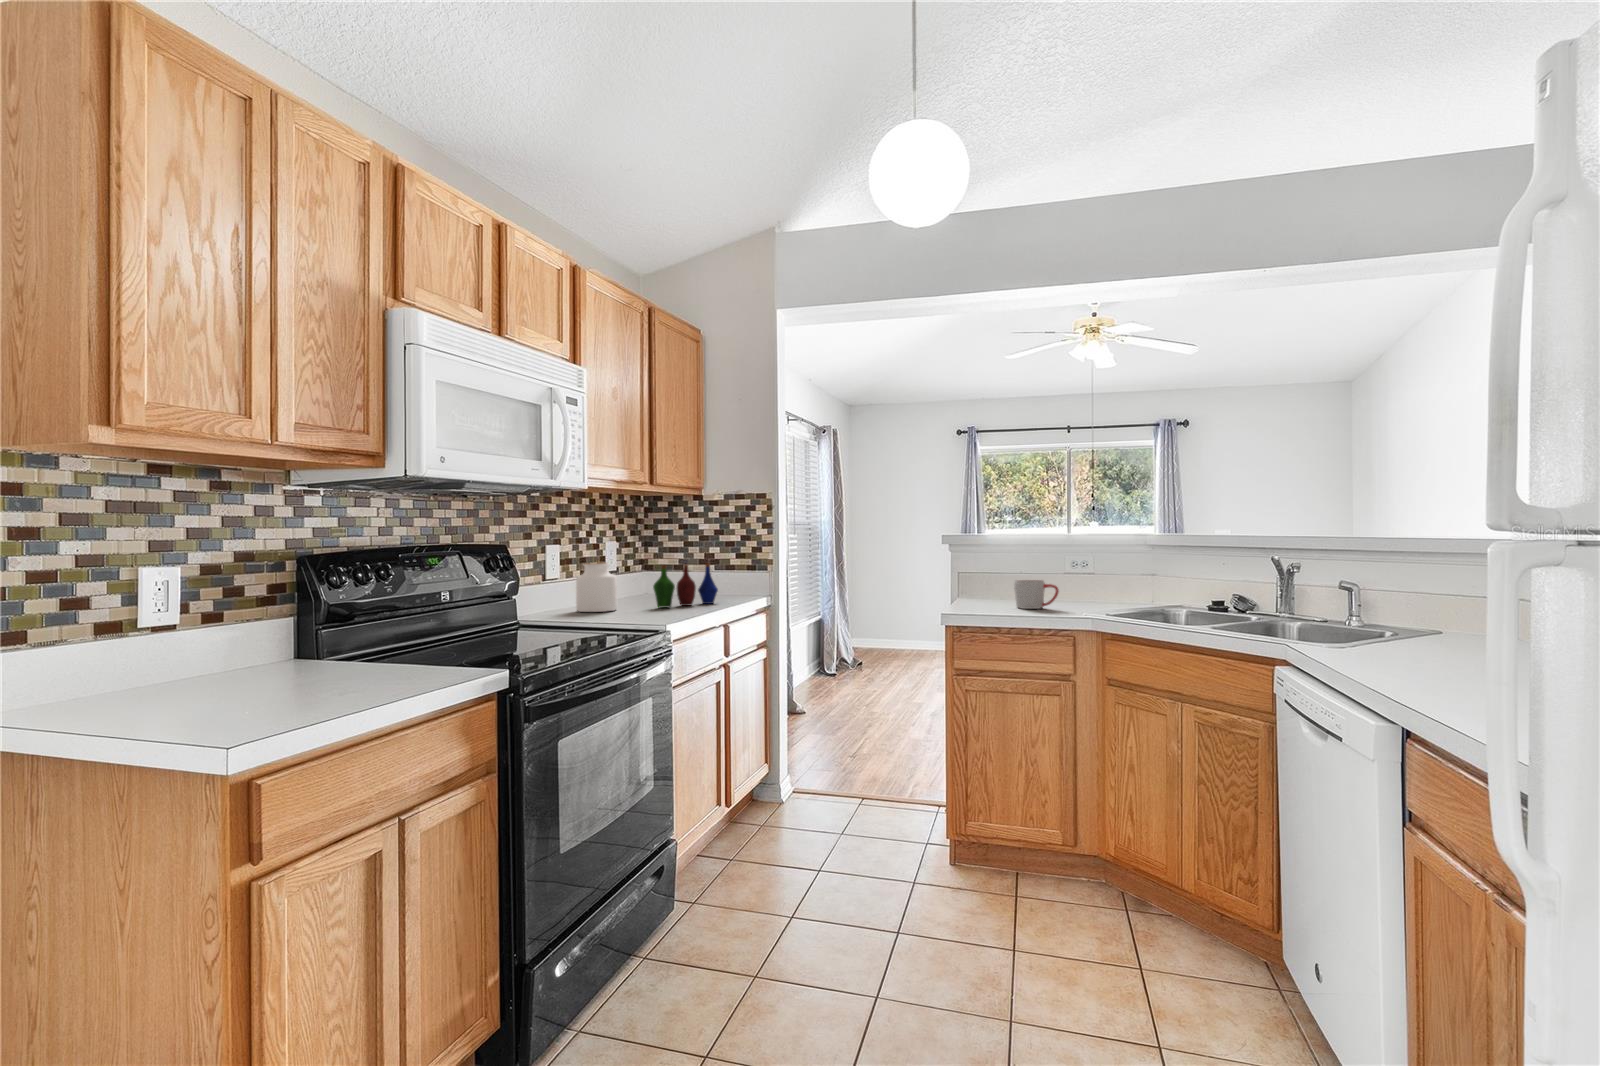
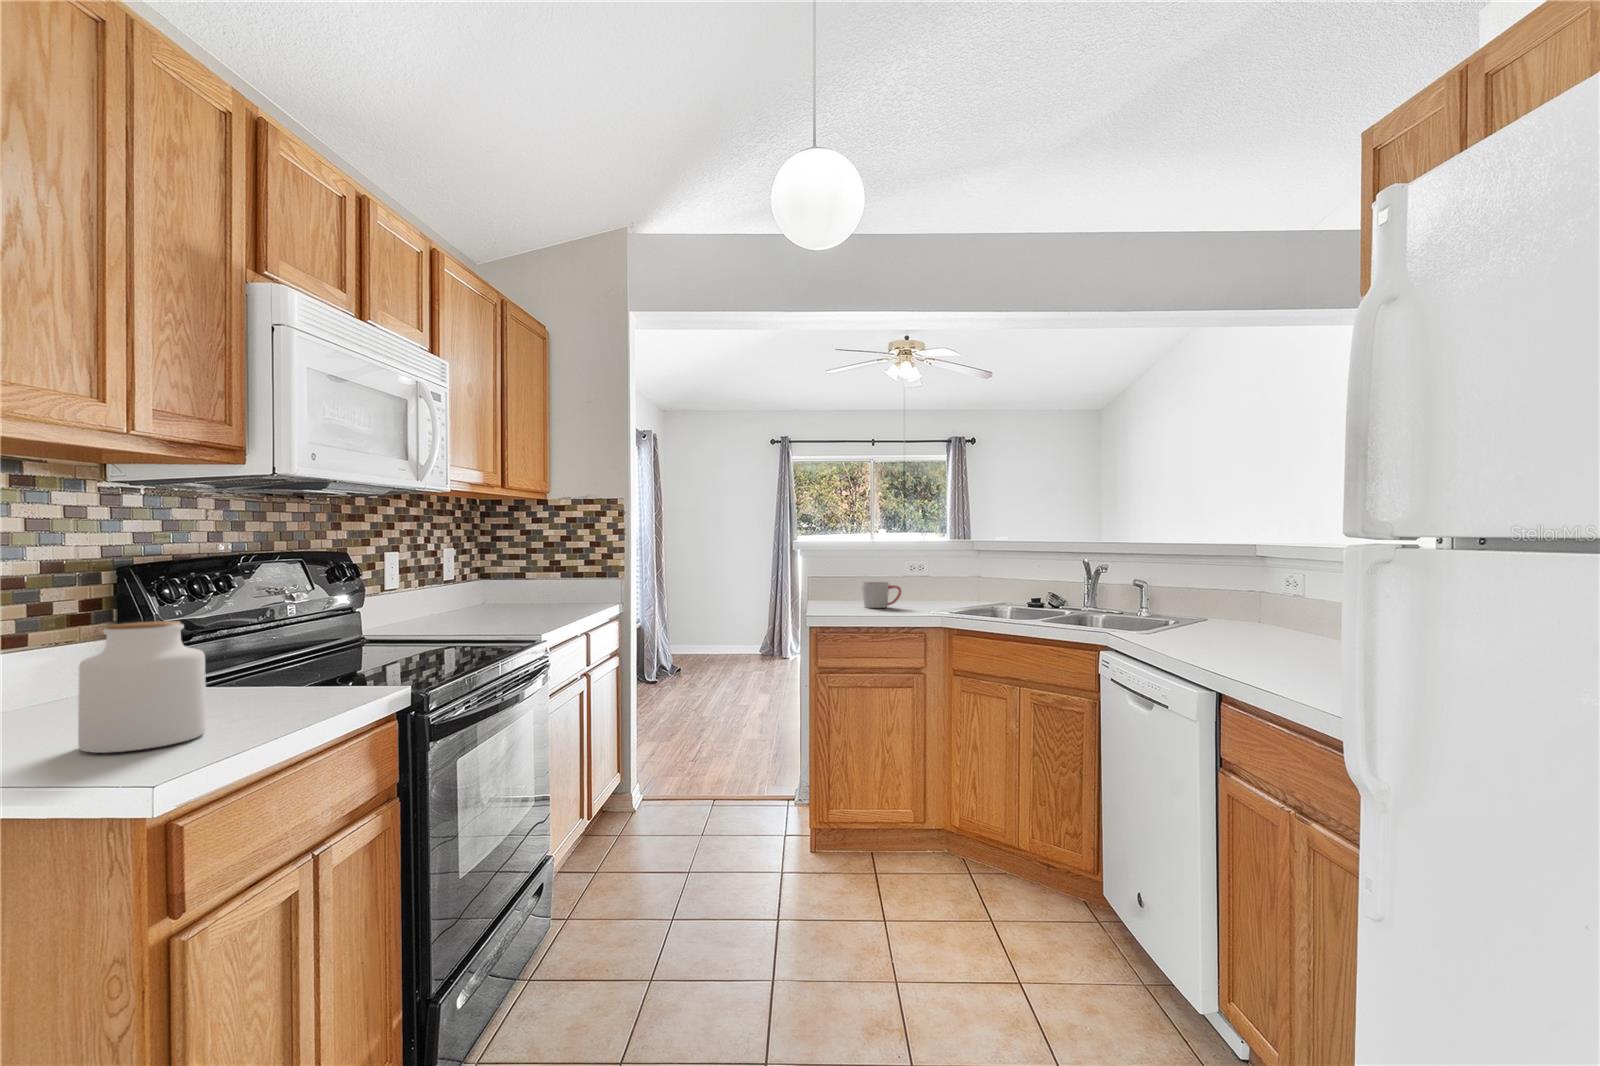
jar: present [576,563,617,612] -> present [78,621,206,753]
bottle: present [653,563,718,607] -> none [507,570,573,616]

